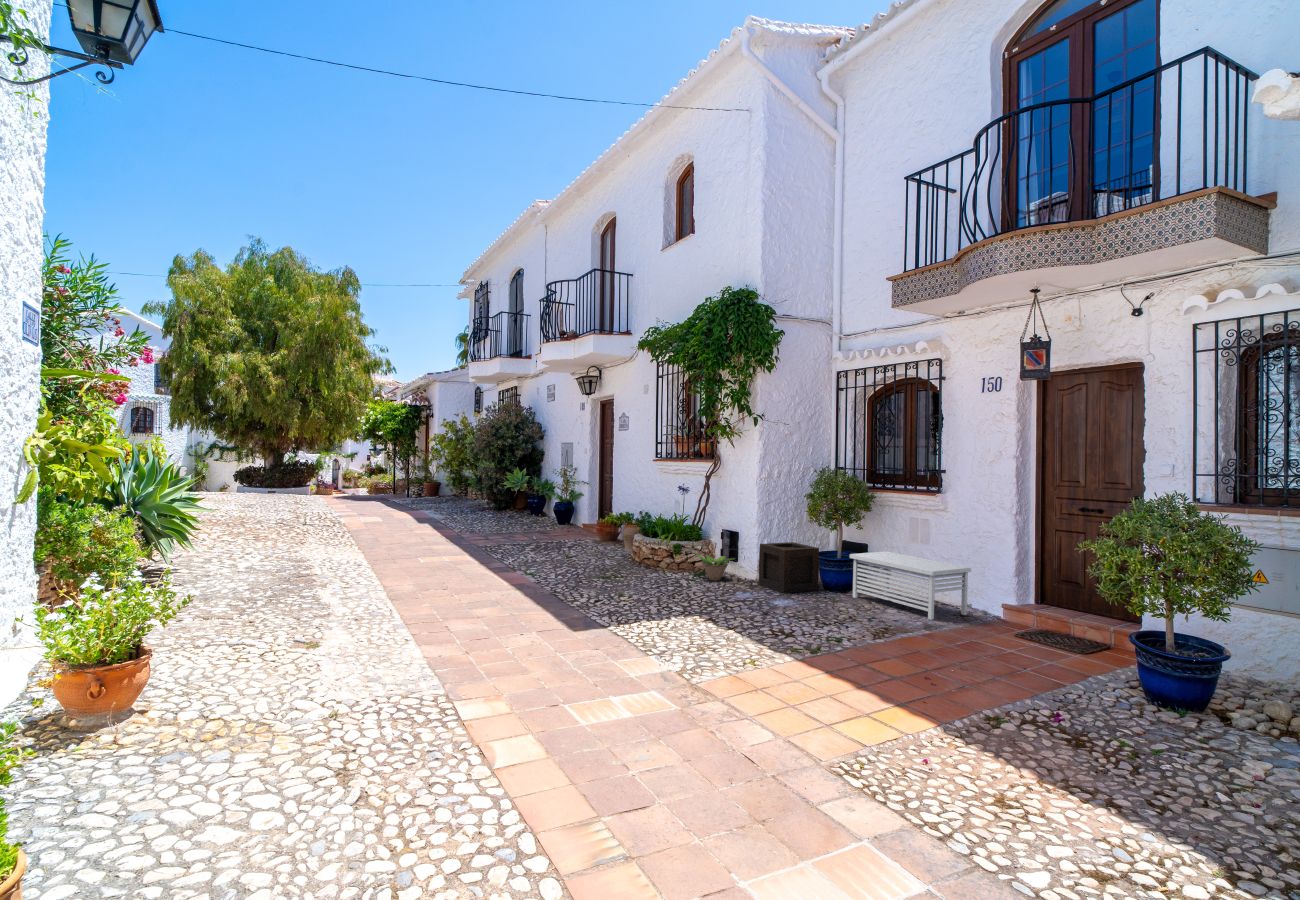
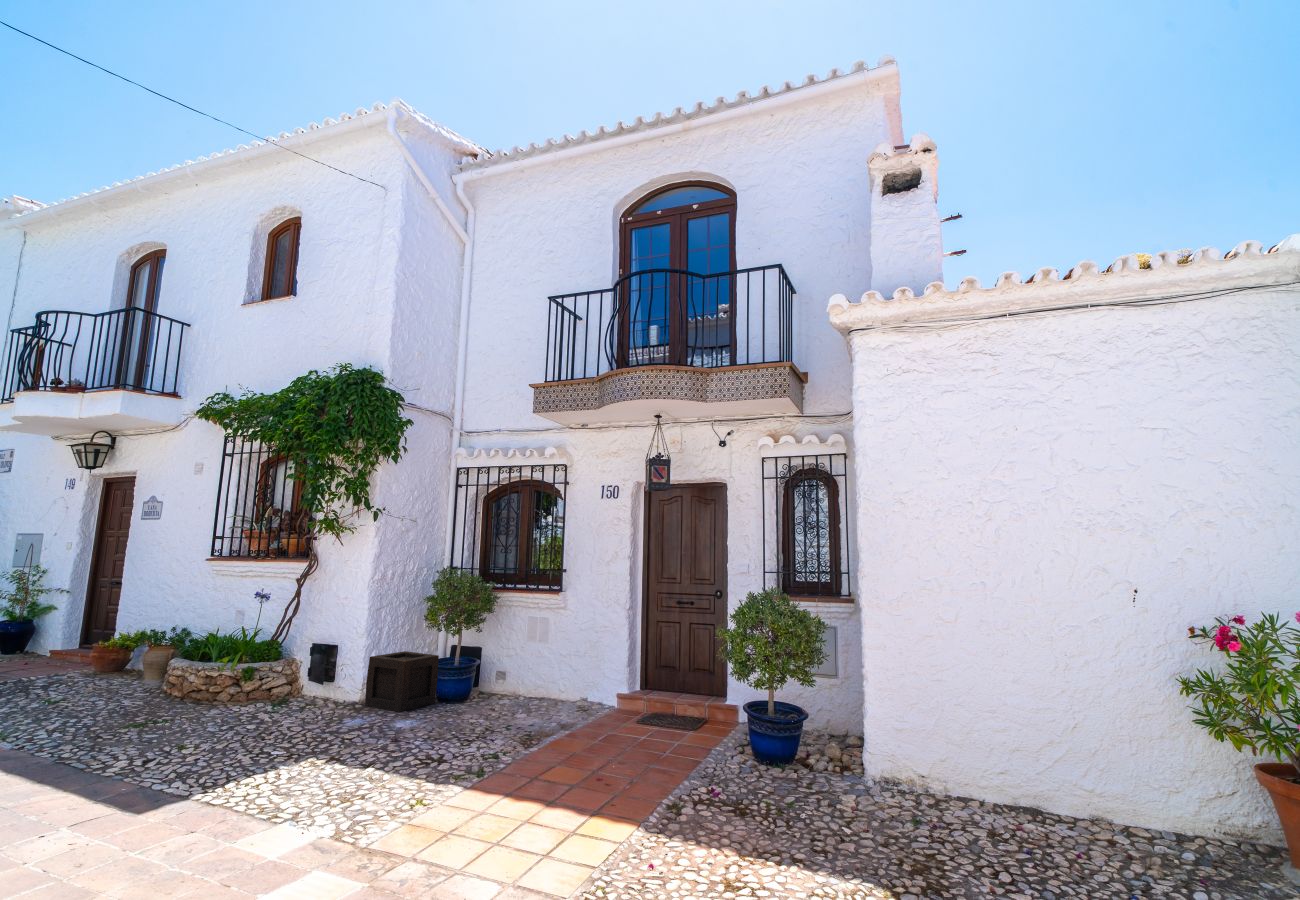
storage bench: present [850,551,971,620] -> none [474,652,590,718]
decorative plant: present [696,555,734,581] -> none [278,676,337,709]

